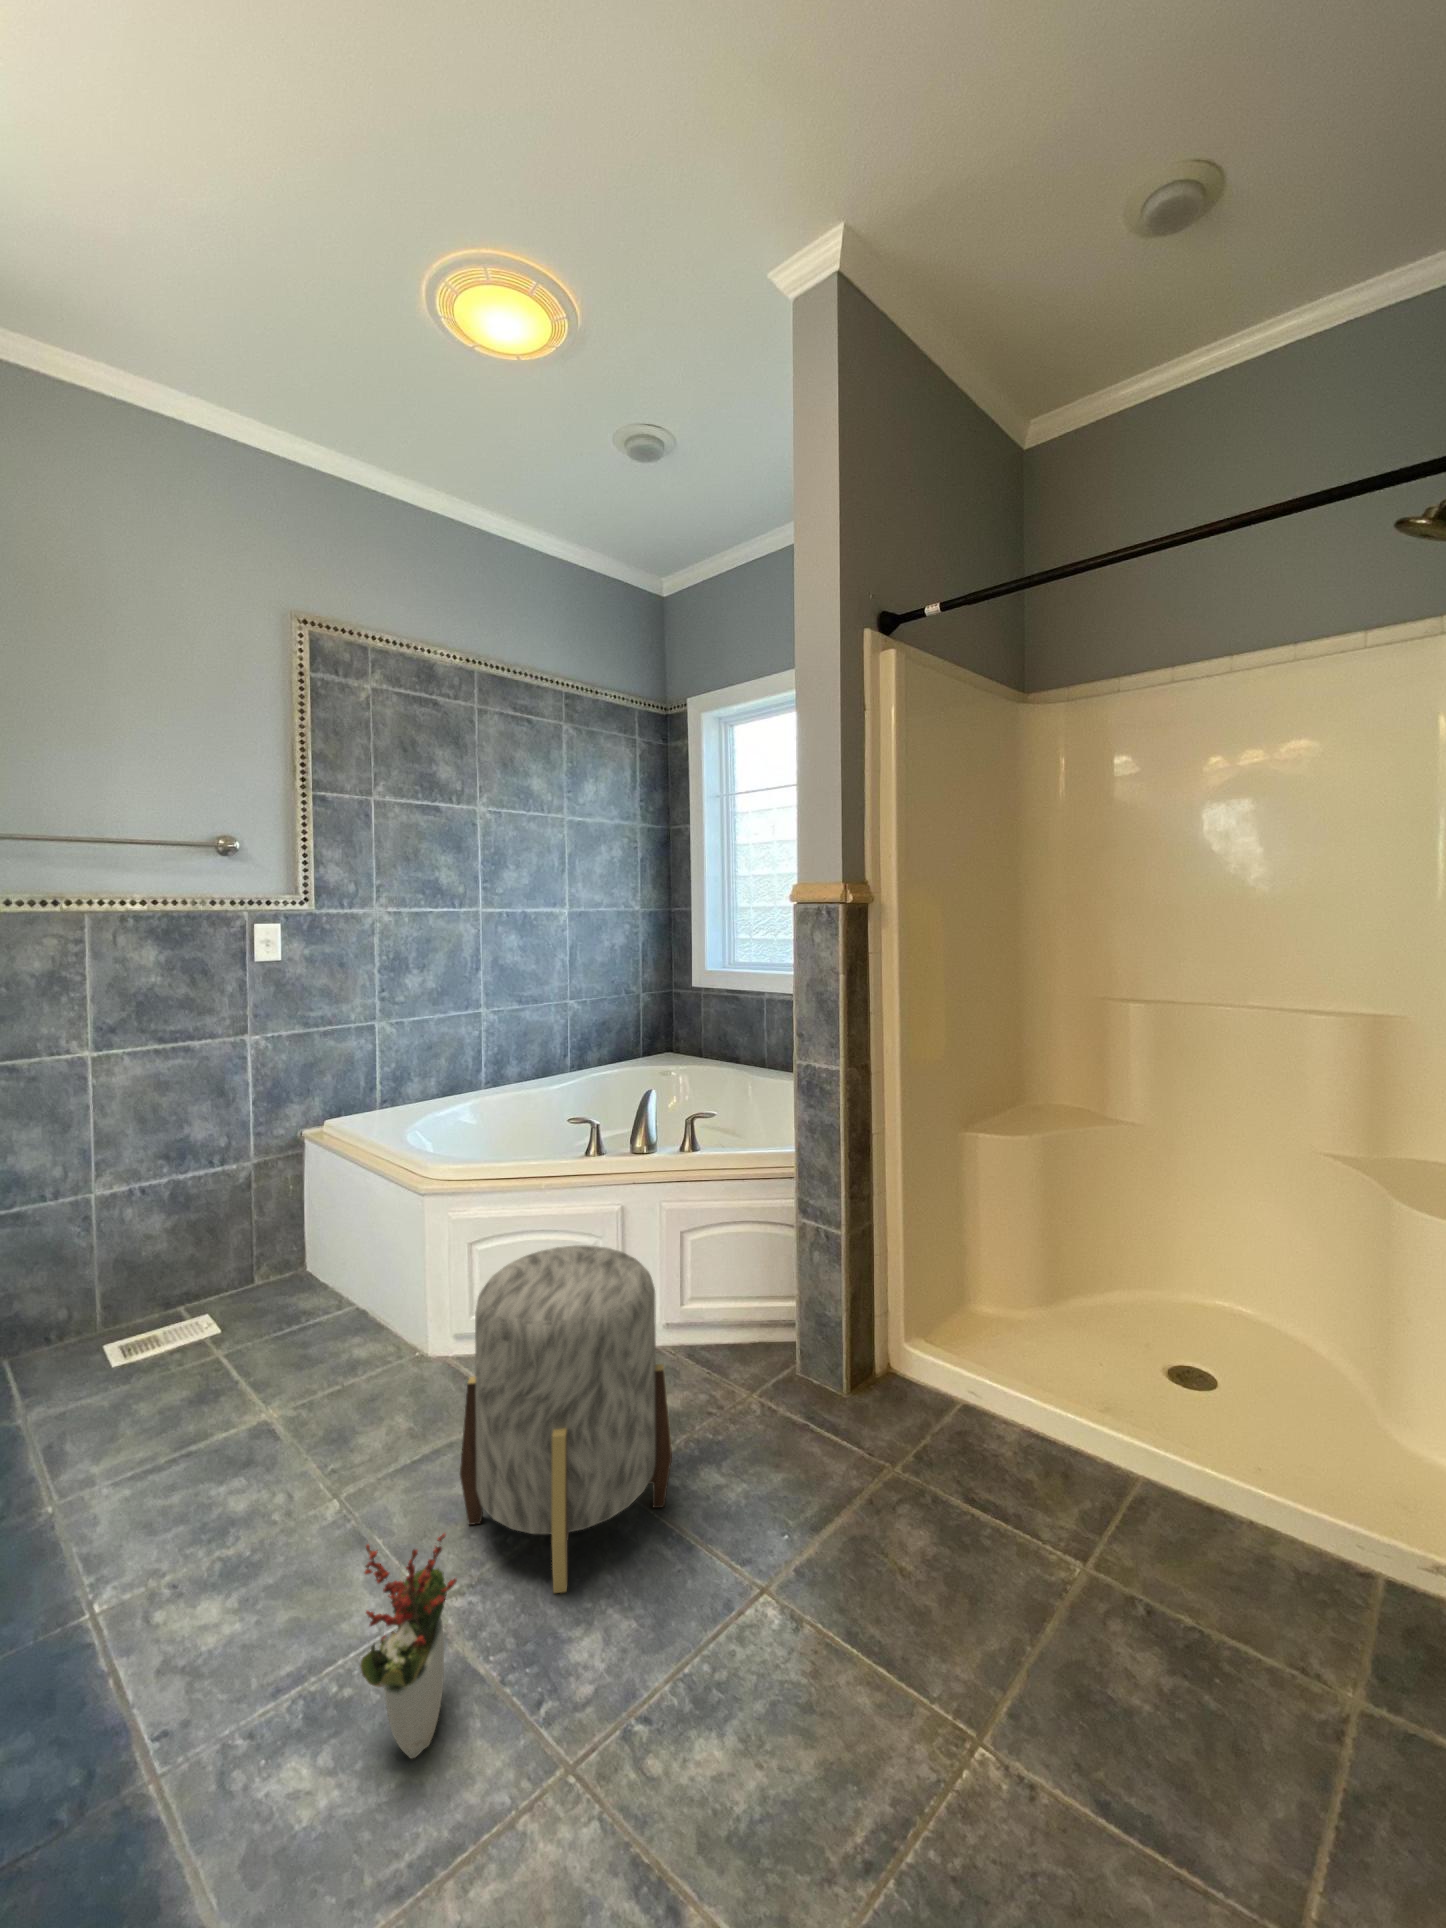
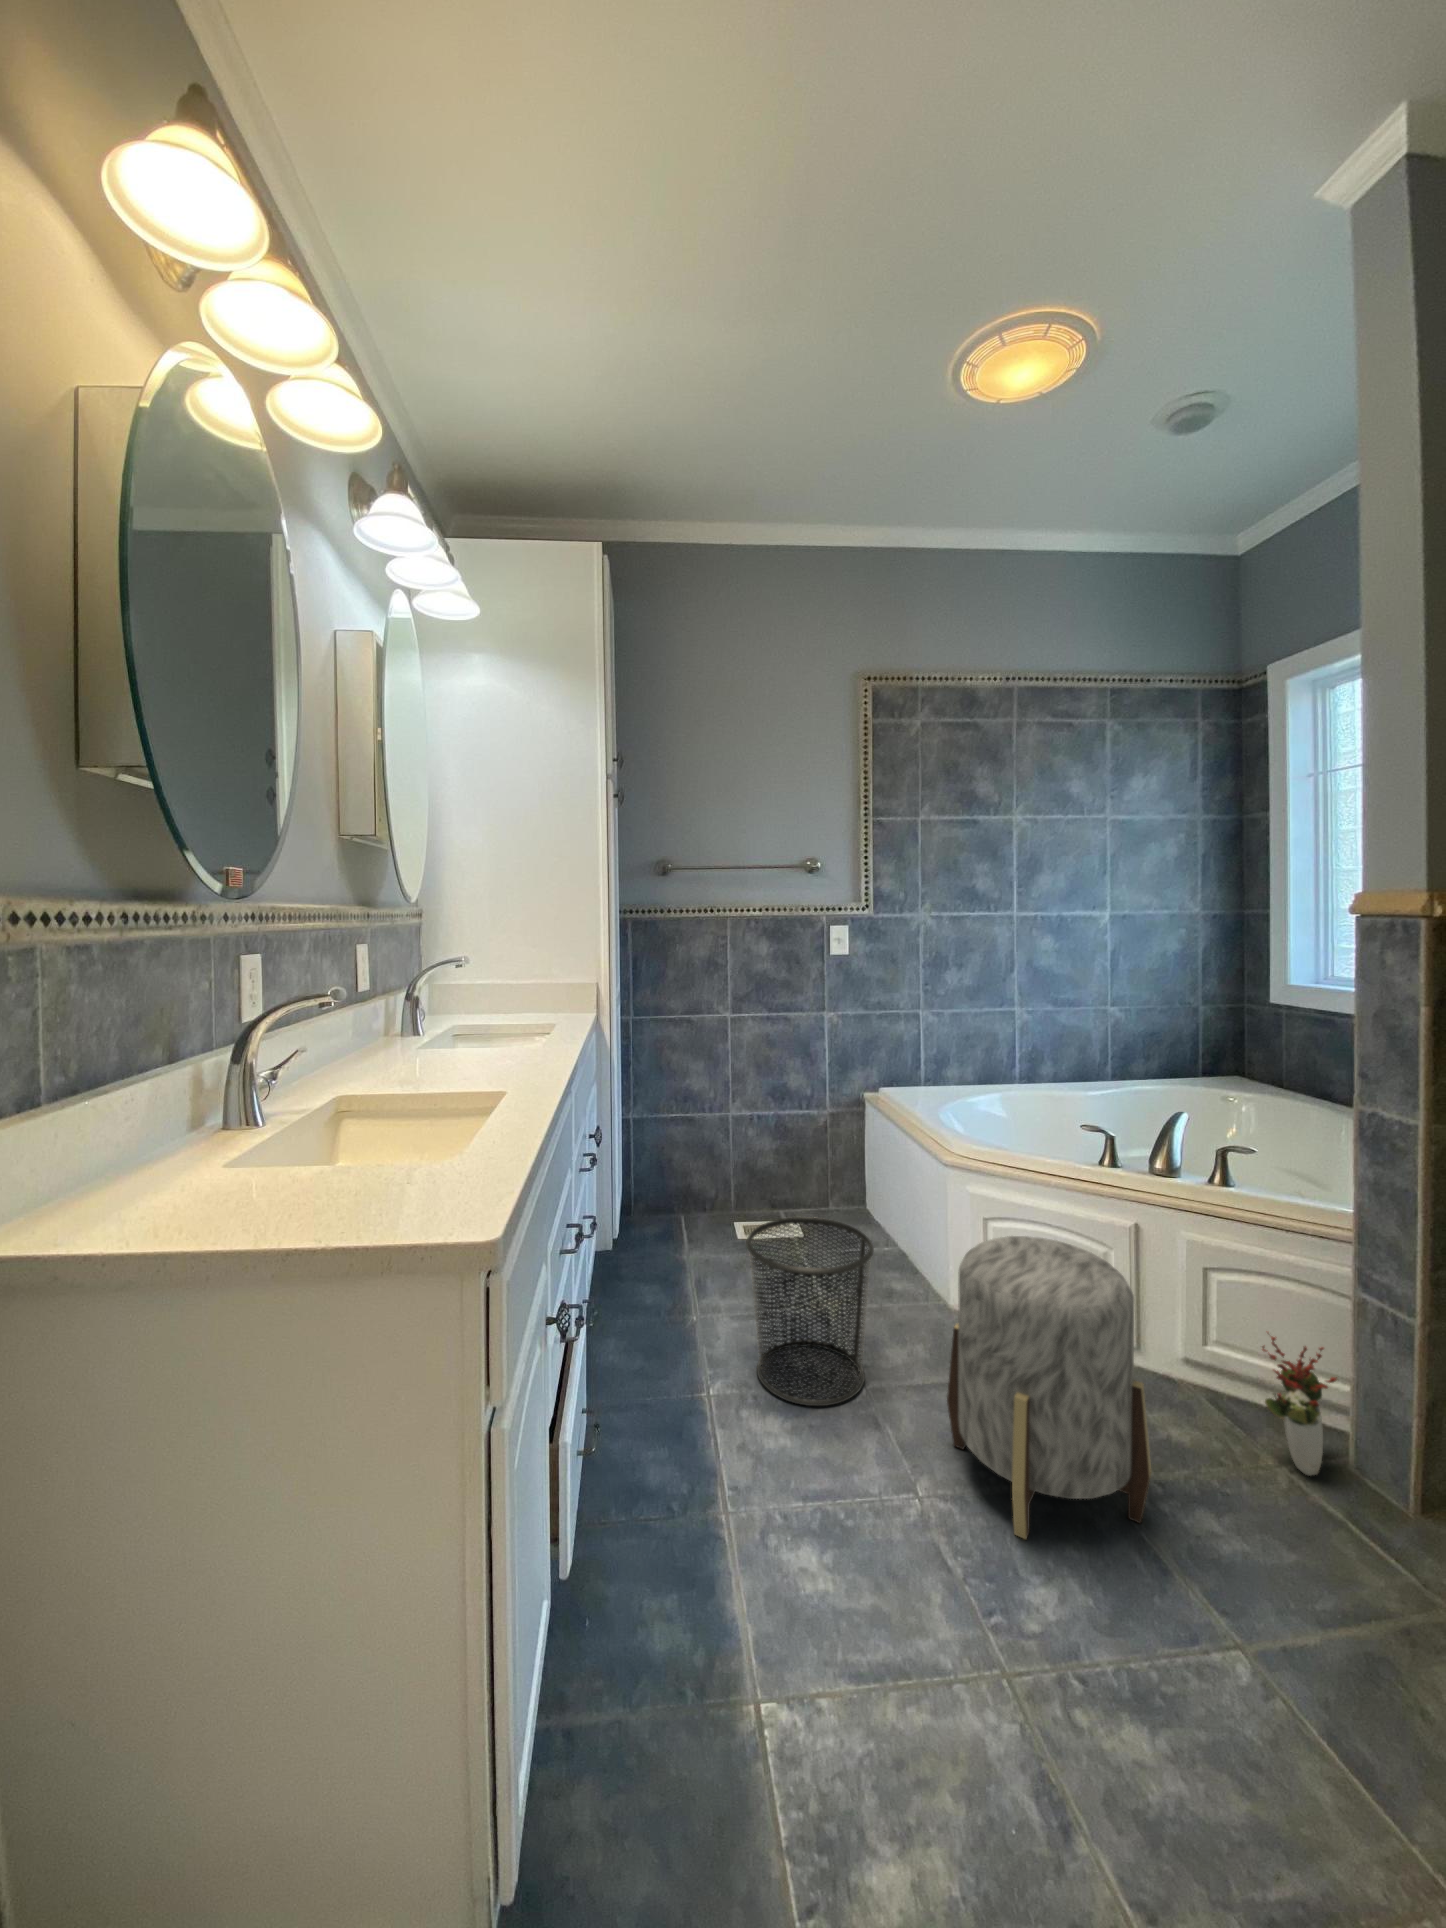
waste bin: none [149,1303,354,1584] -> present [746,1217,874,1406]
decorative plant: present [360,1533,456,1759] -> present [1262,1336,1337,1475]

